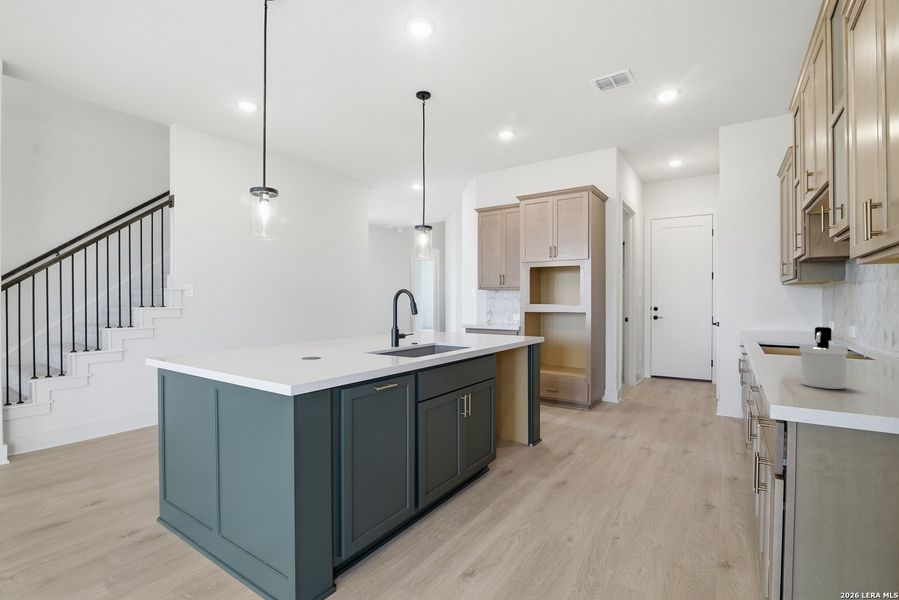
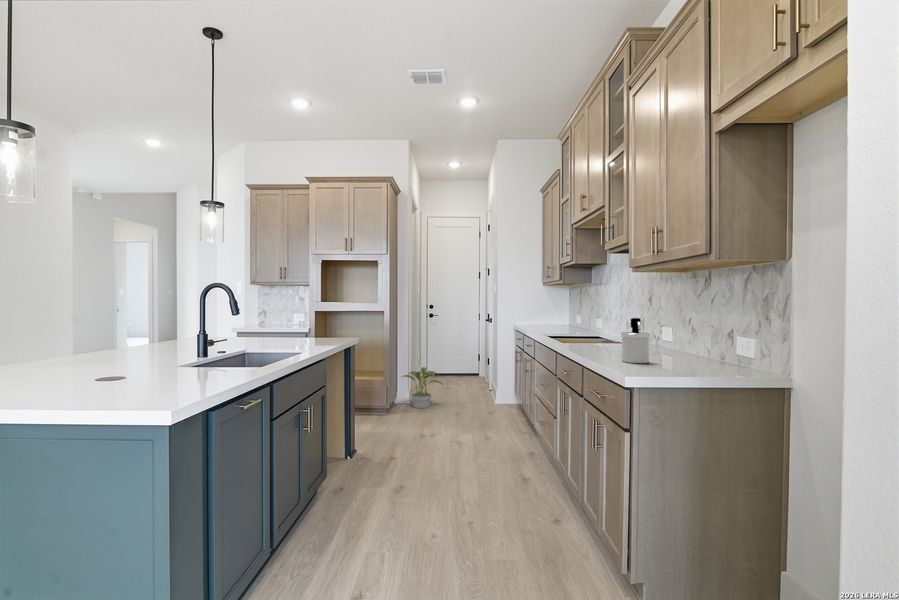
potted plant: none [604,371,651,412] -> present [403,367,443,408]

